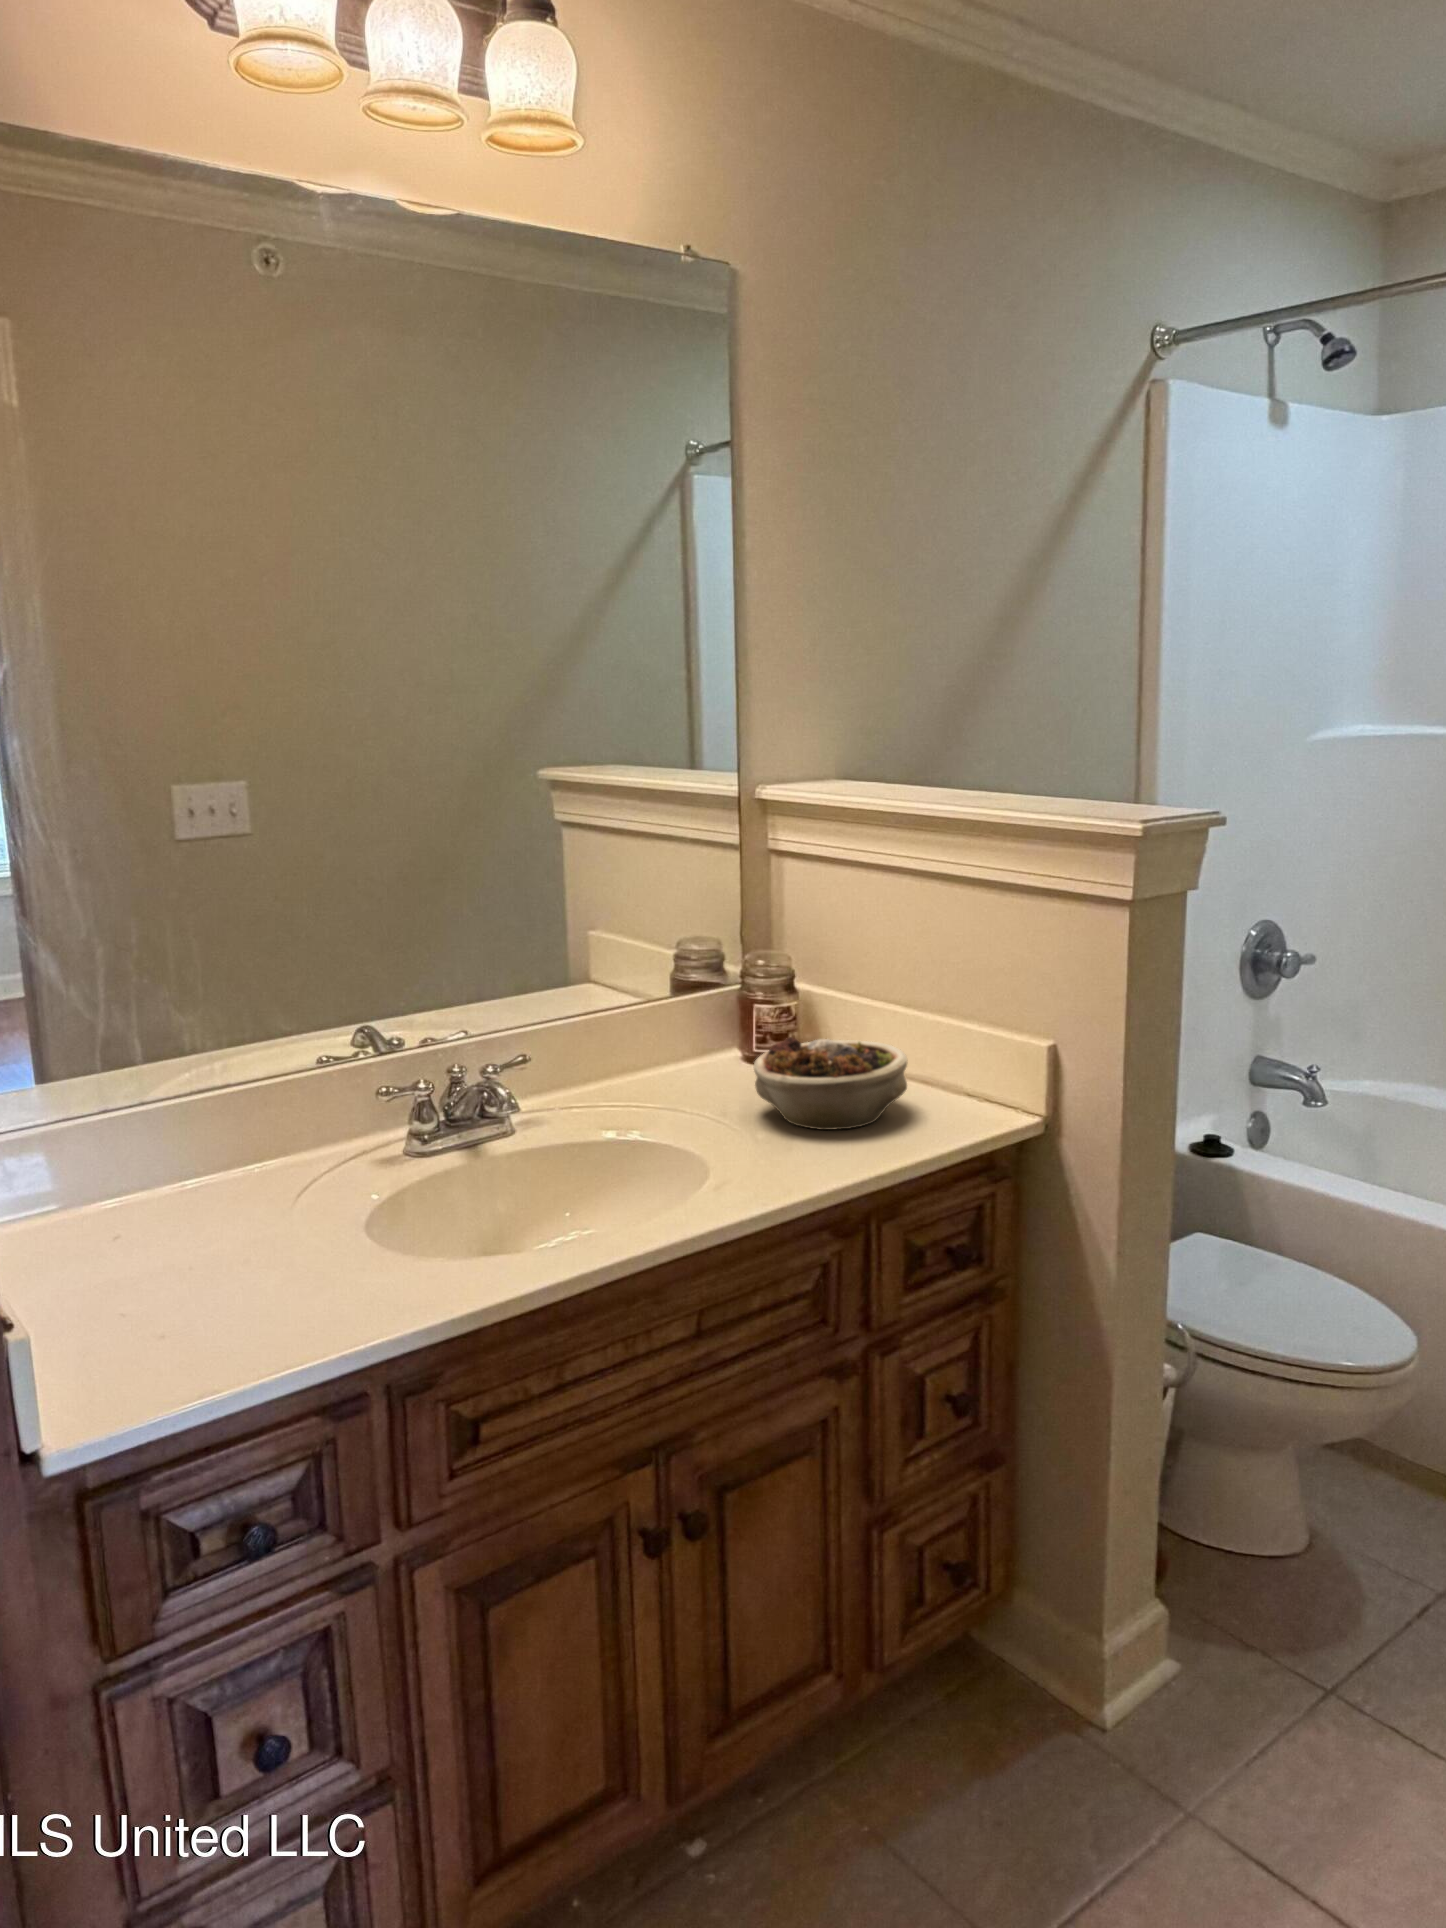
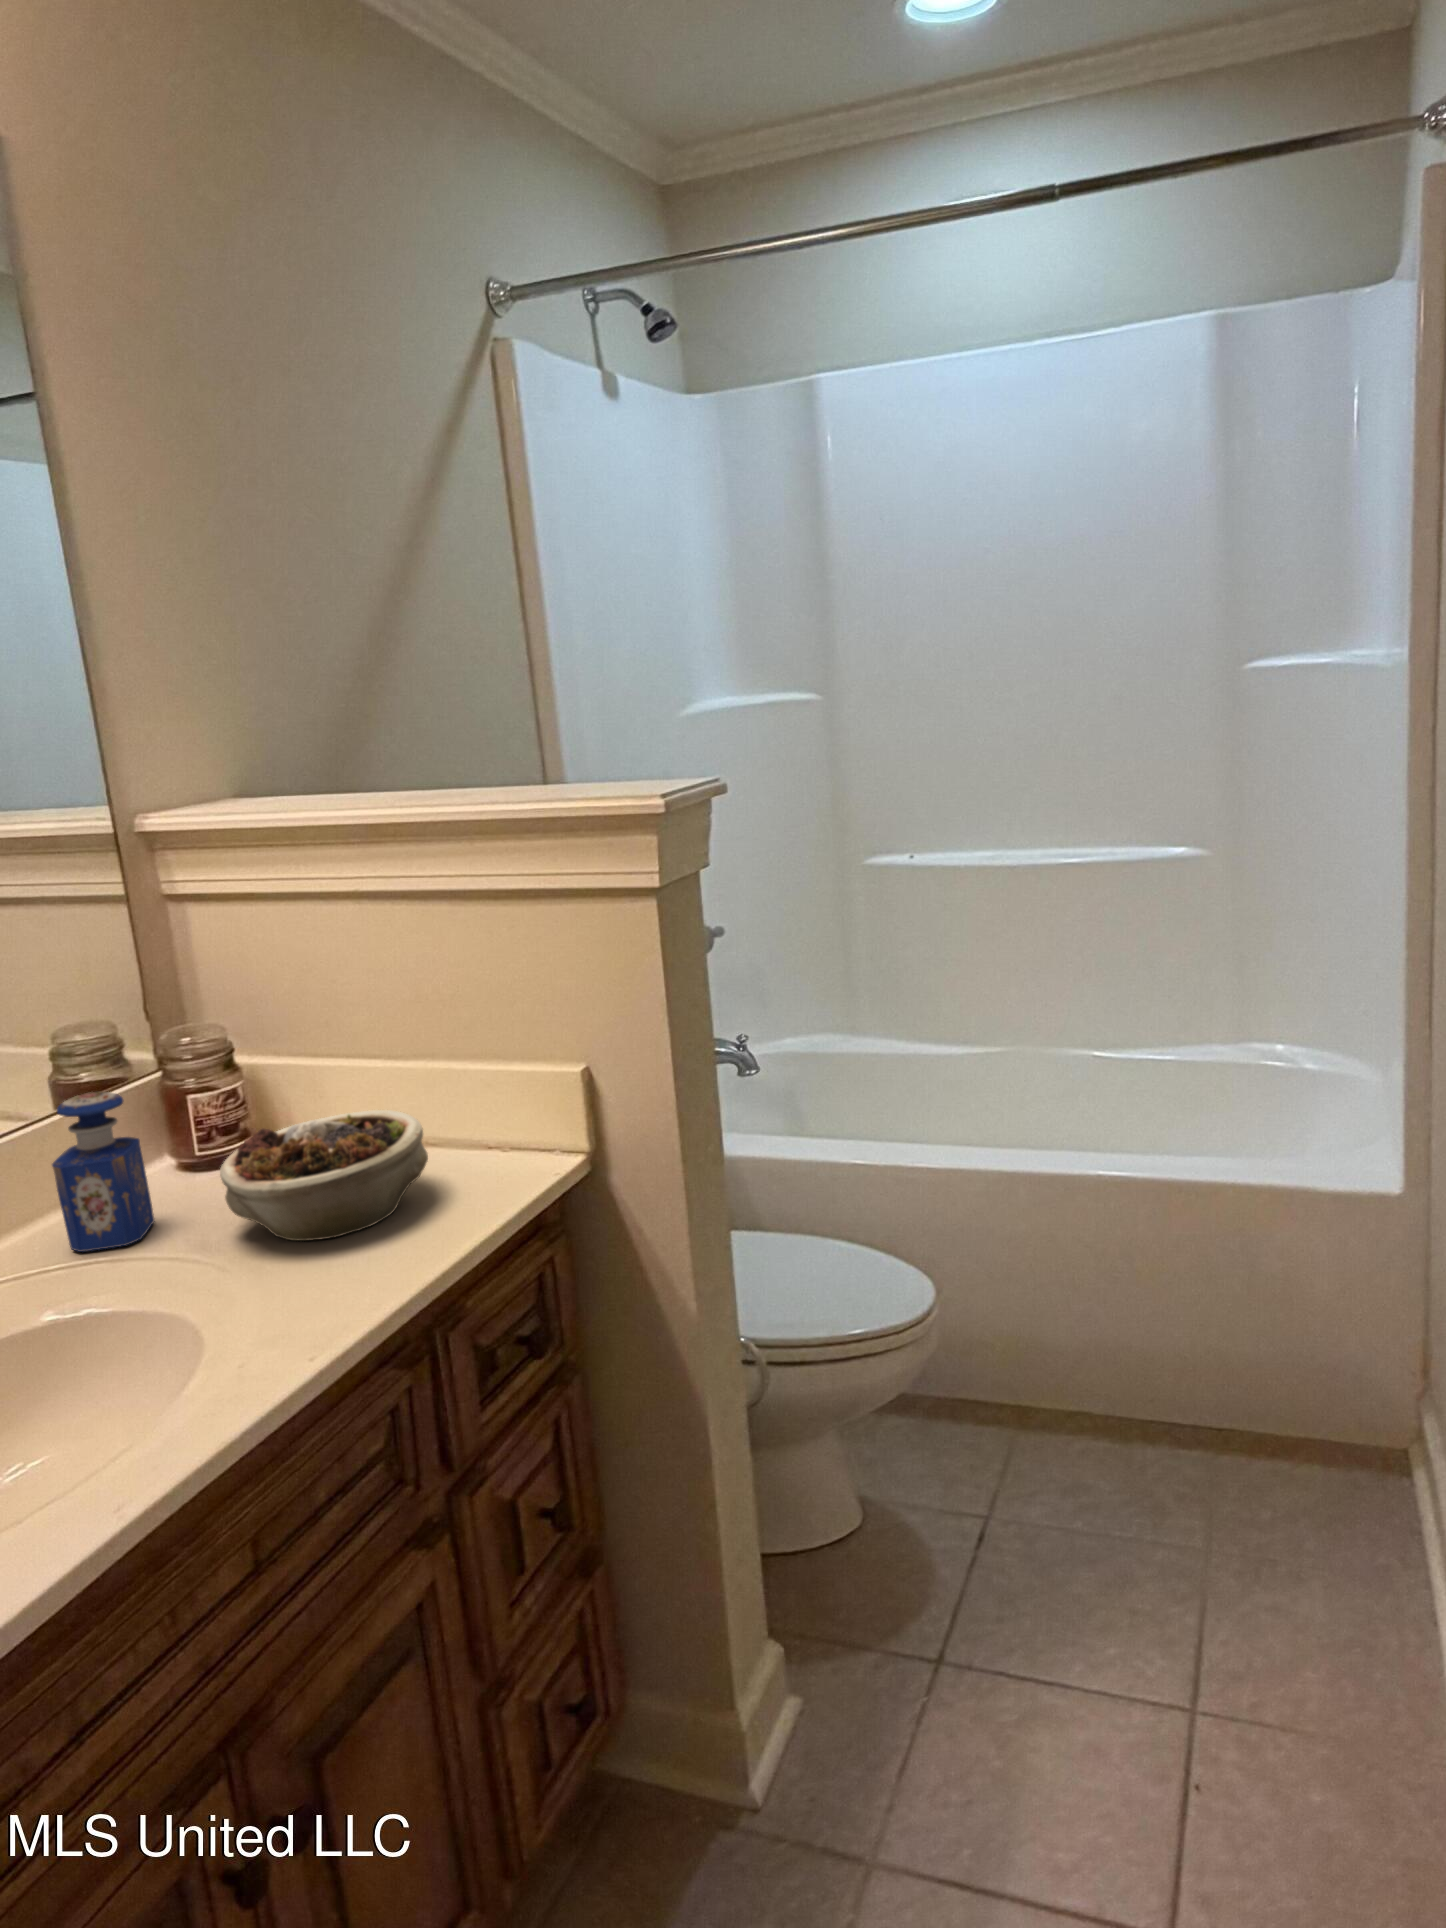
perfume bottle: none [650,986,712,1101] -> present [52,1092,155,1252]

